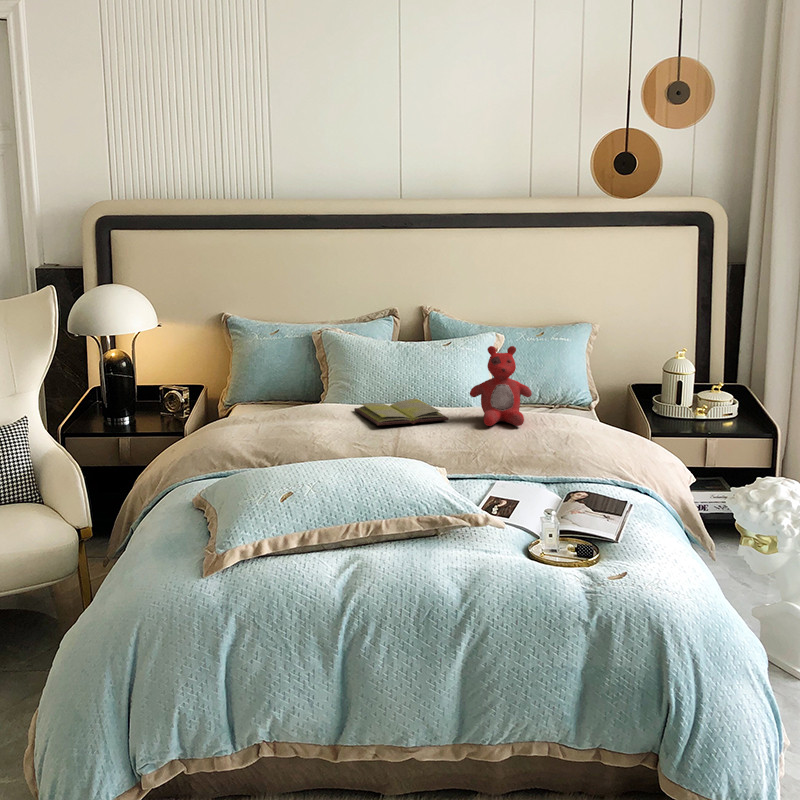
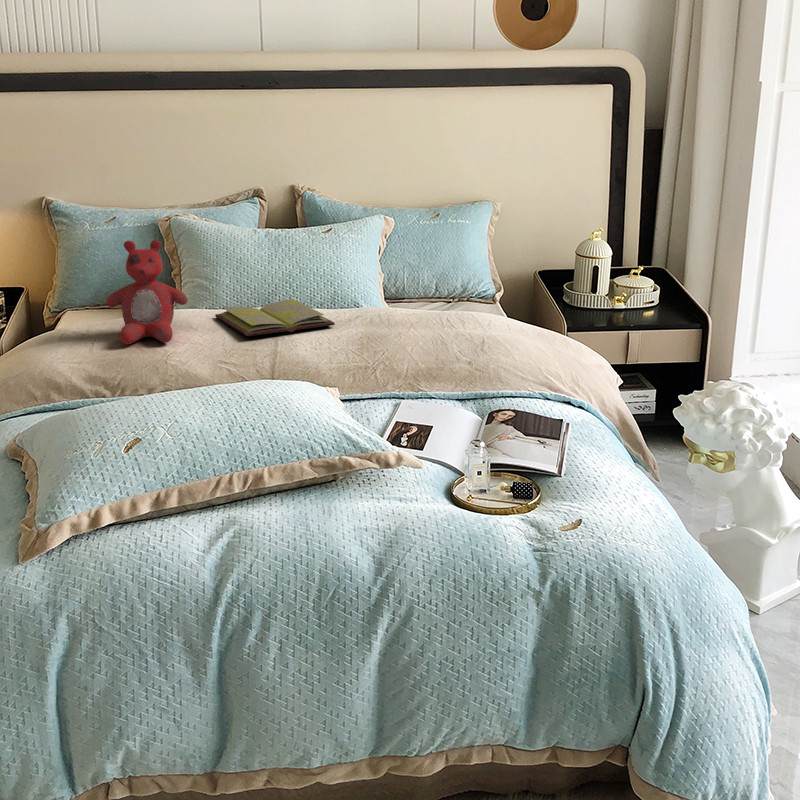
stuffed bear: present [470,346,532,426] -> present [106,240,188,344]

